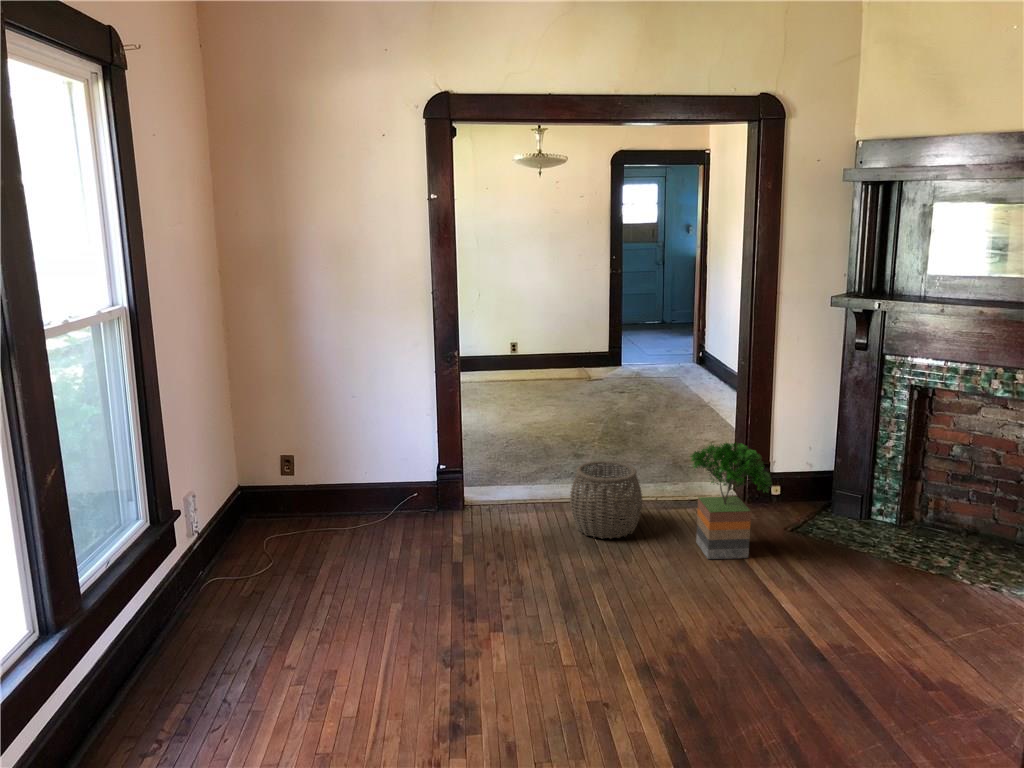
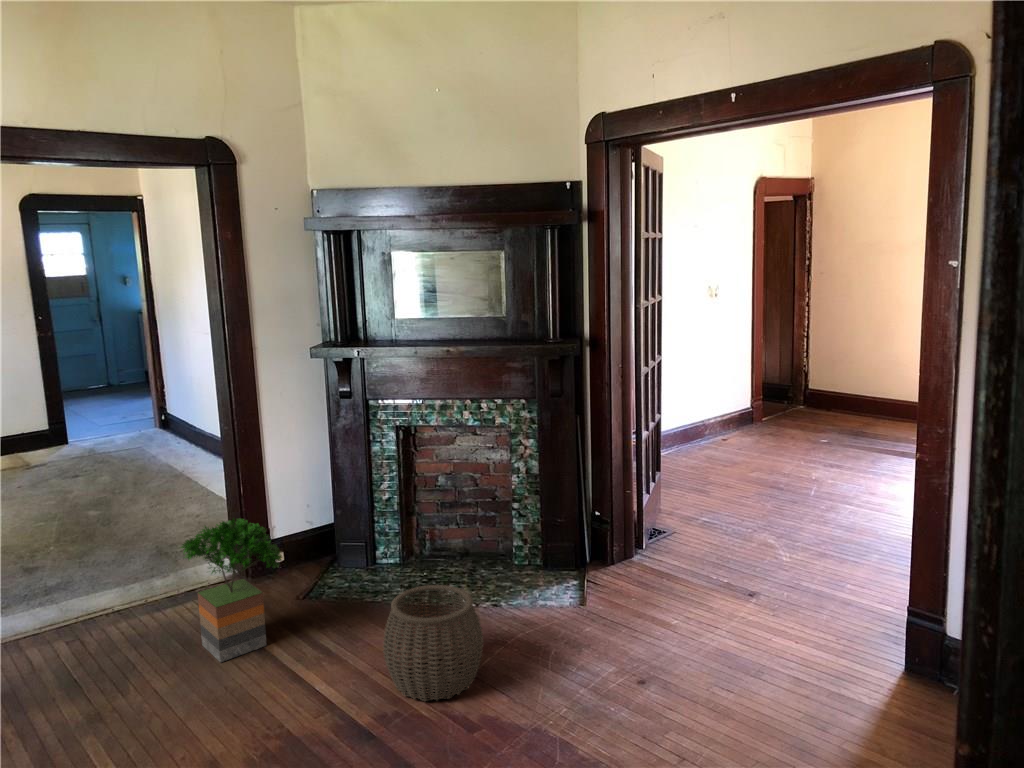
woven basket: present [570,461,643,539] -> present [383,585,483,701]

